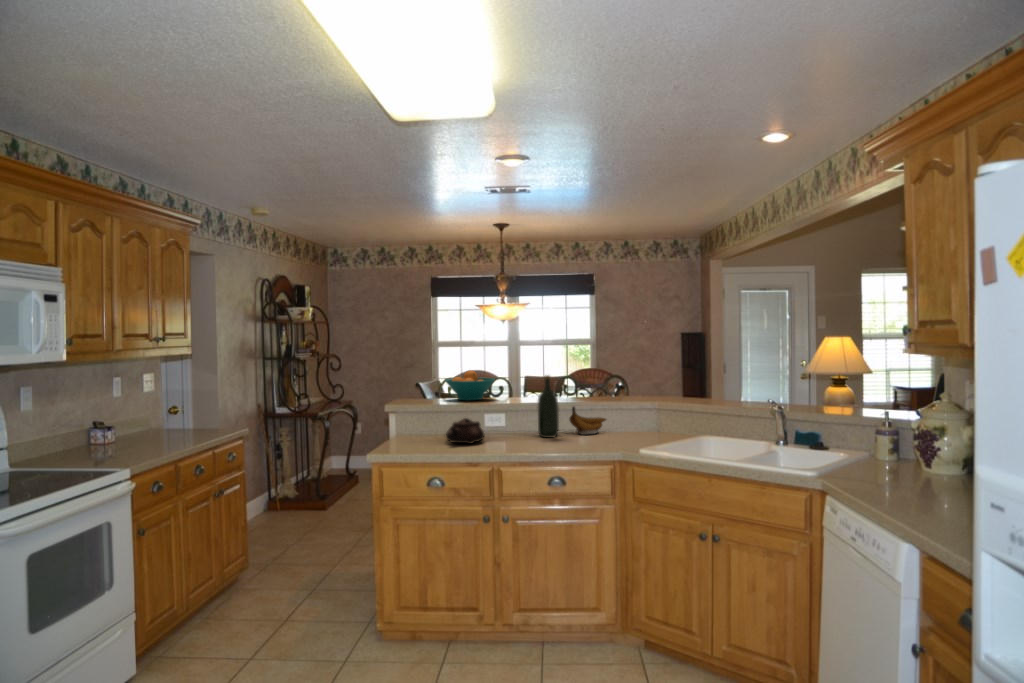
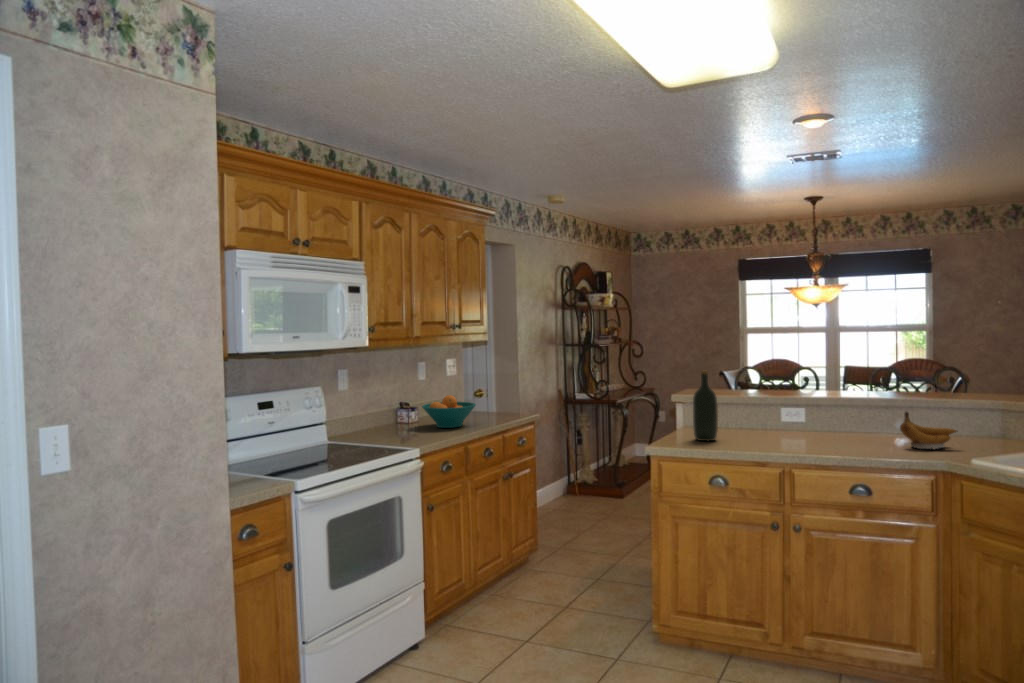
fruit bowl: present [445,370,495,400] -> present [422,395,476,428]
wine bottle: present [538,376,559,438] -> present [693,371,718,441]
teapot: present [446,418,484,444] -> none [733,419,781,450]

